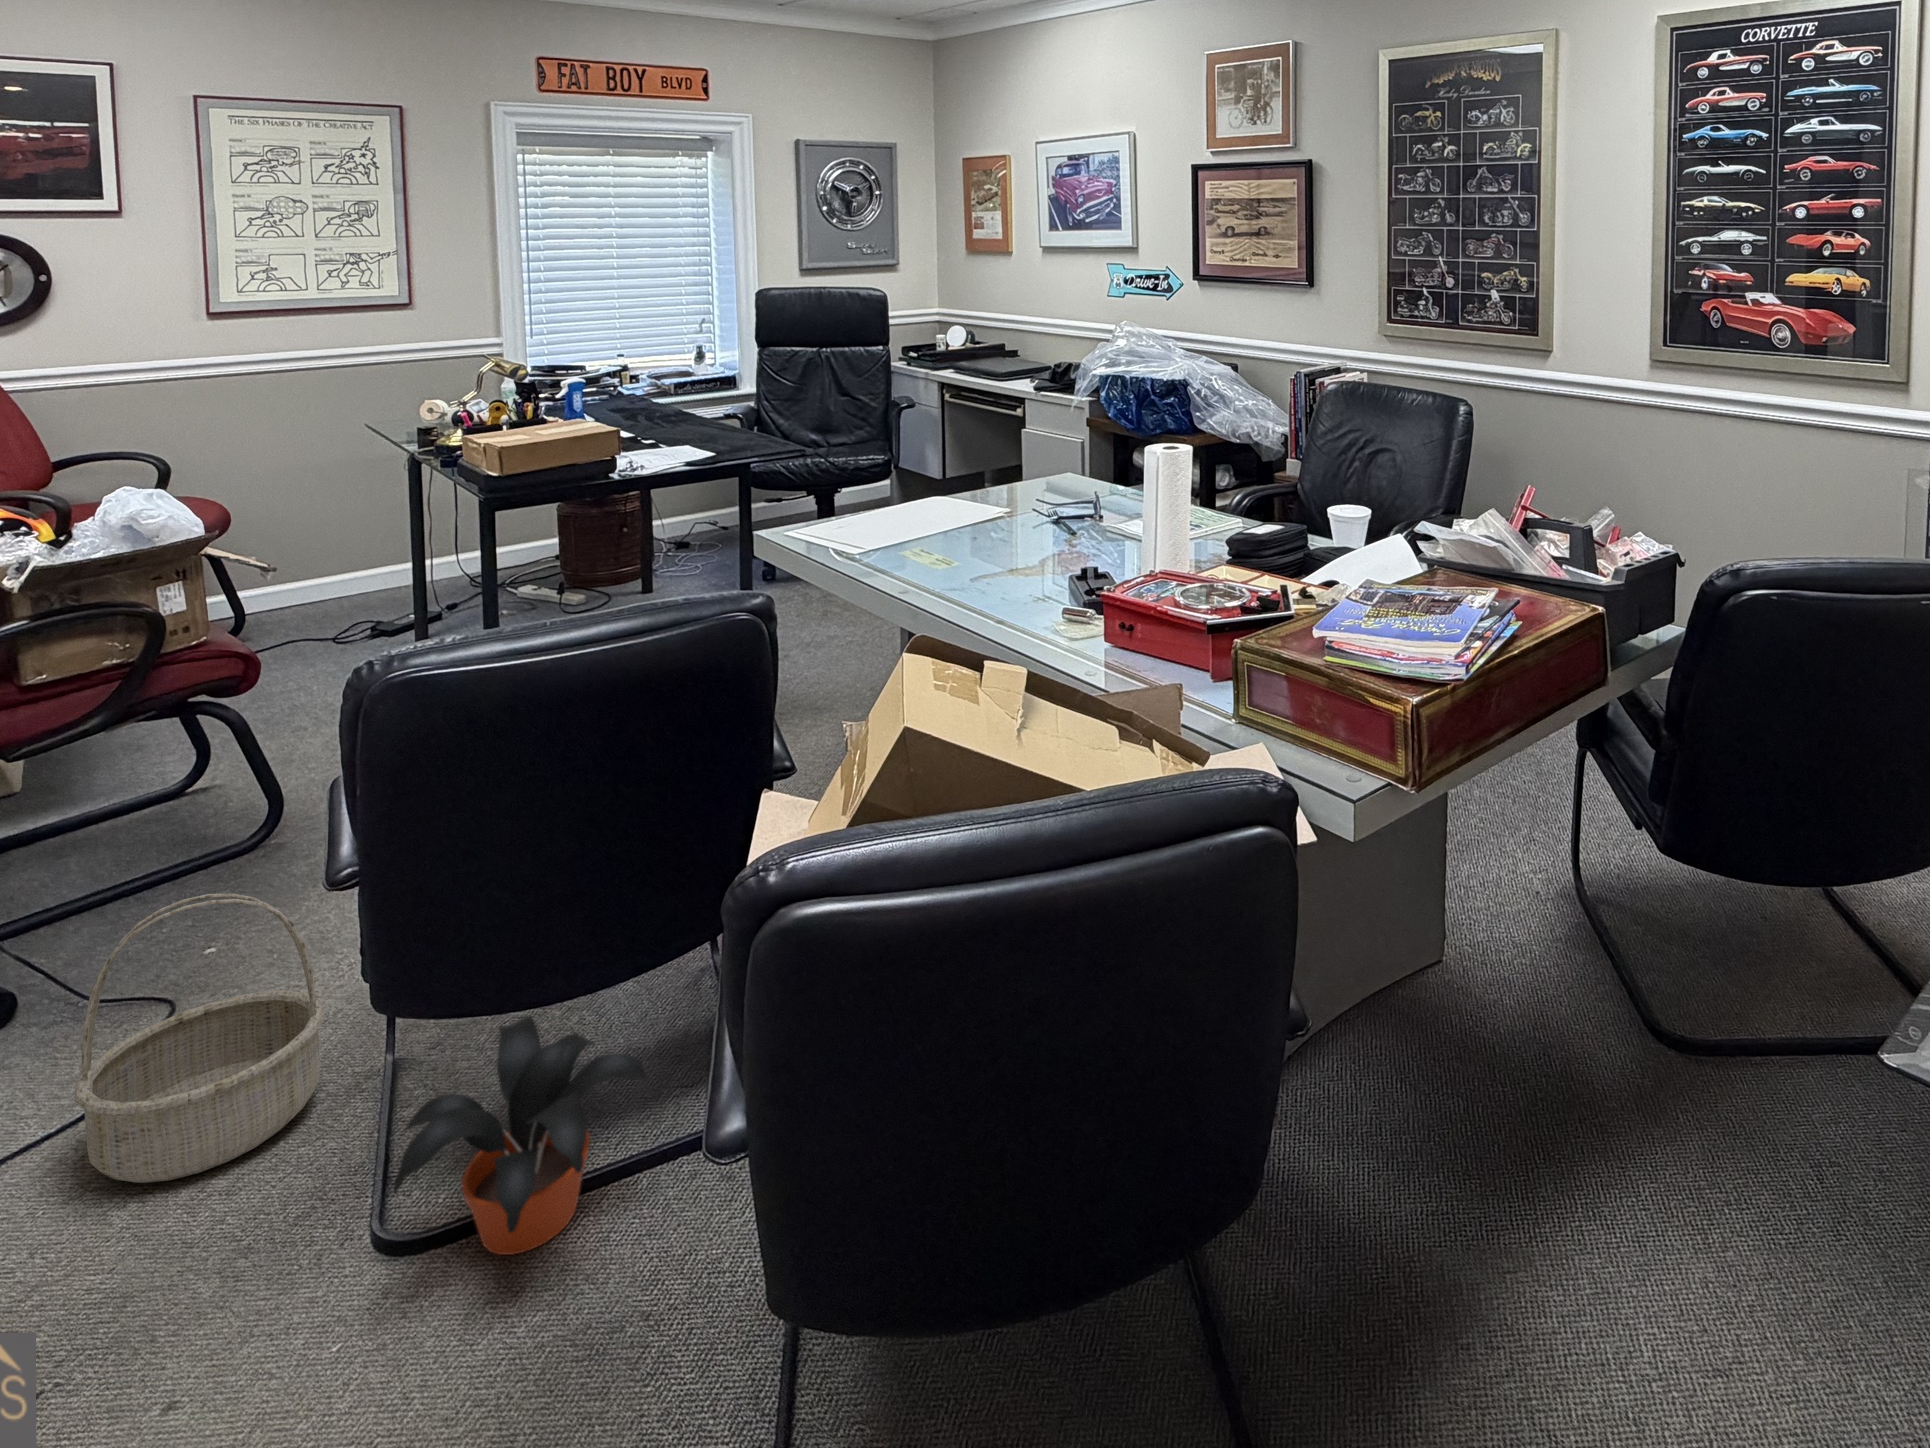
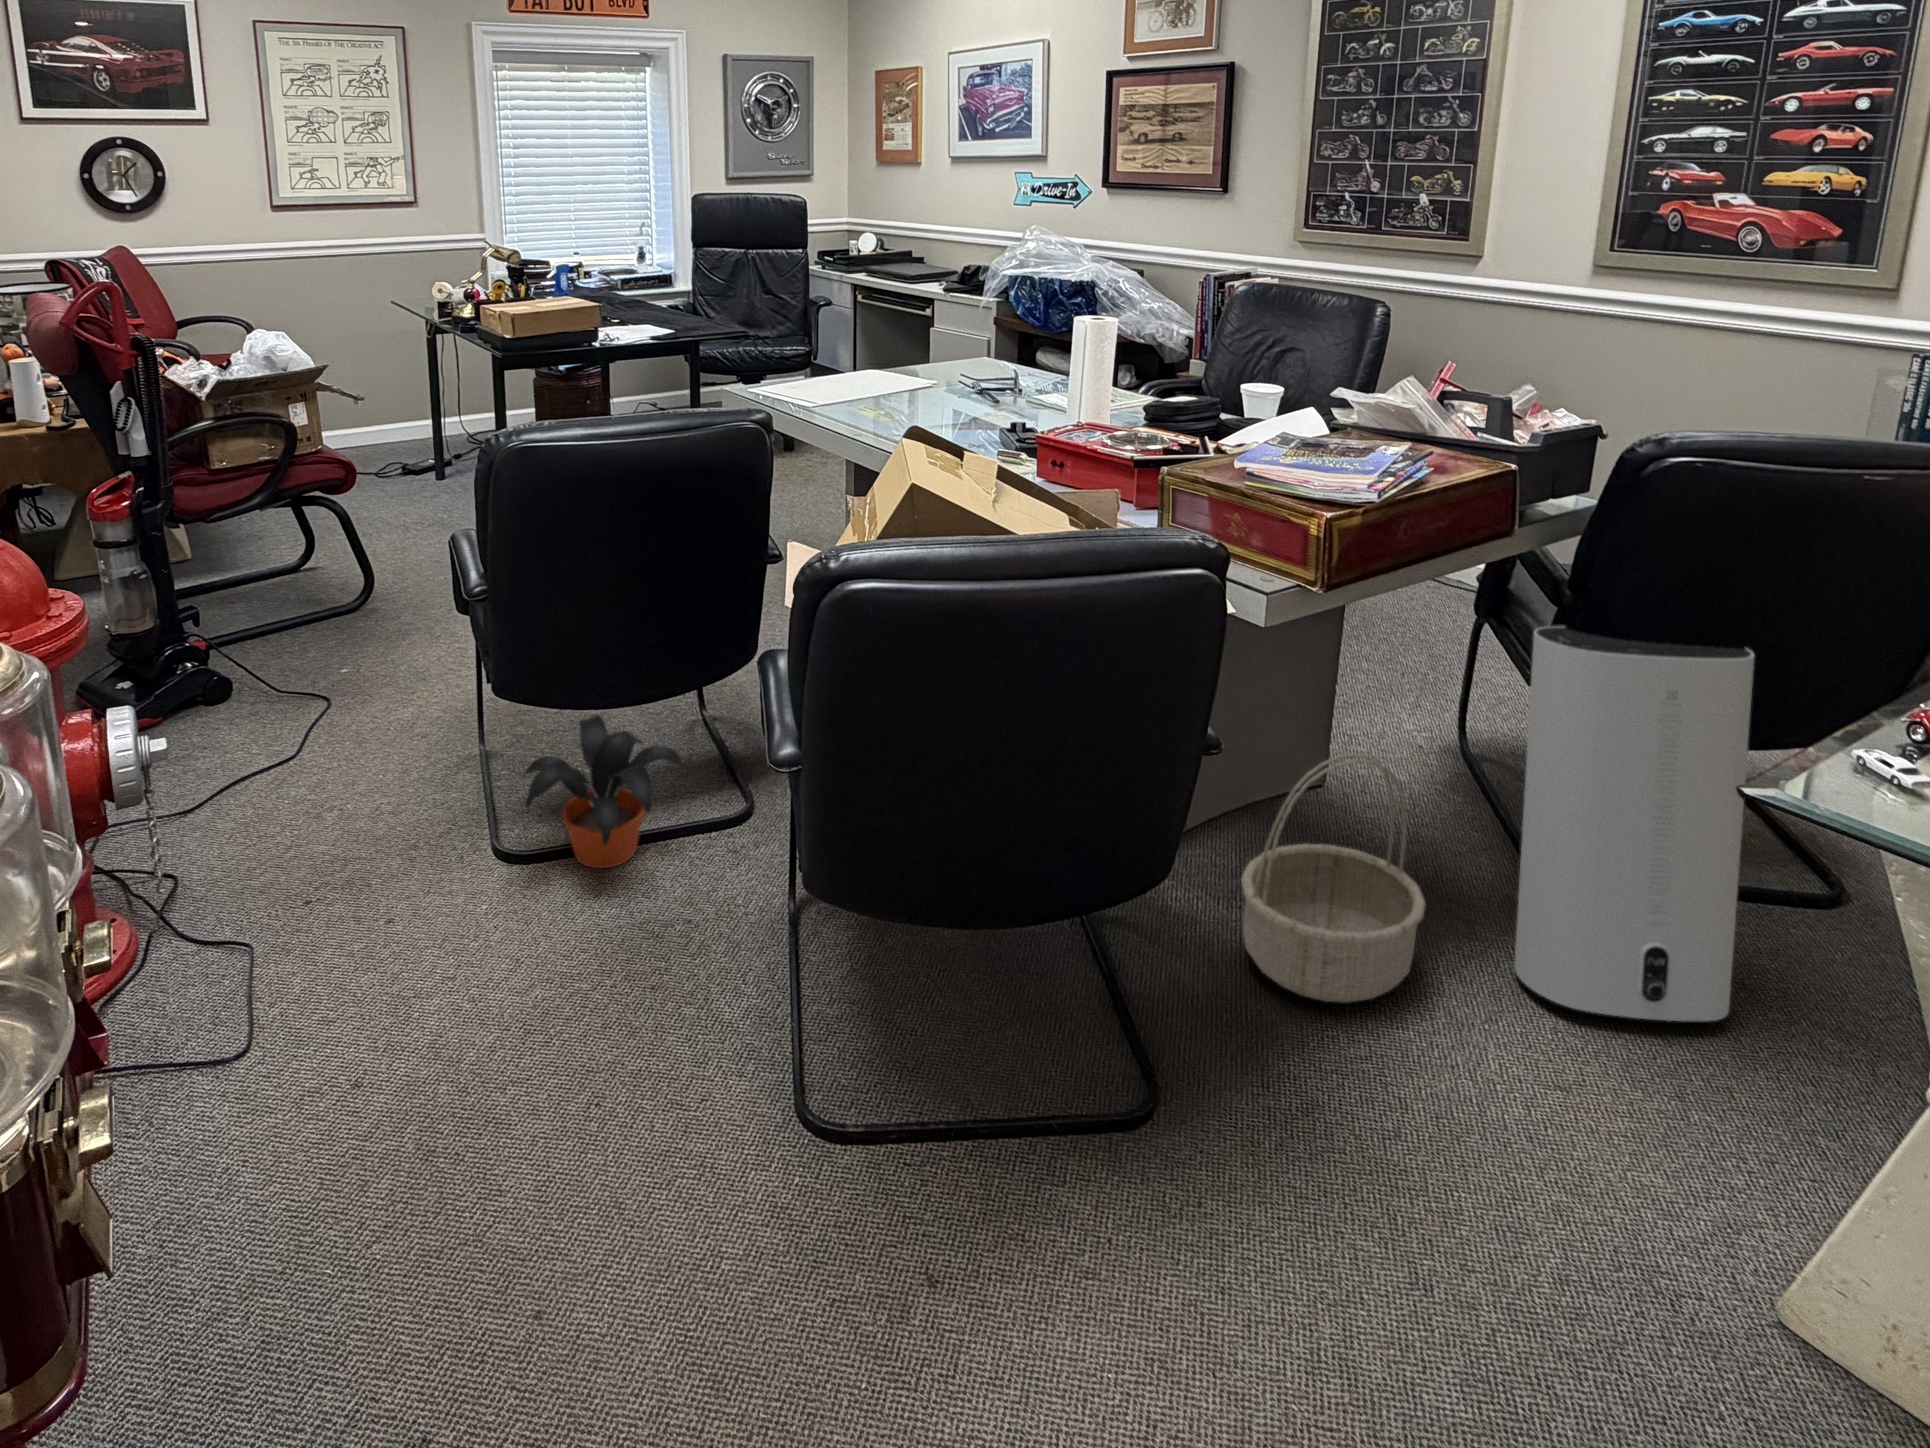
air purifier: none [1638,783,1876,1265] -> present [1514,626,1754,1021]
basket: present [75,894,325,1183] -> present [1241,754,1425,1003]

